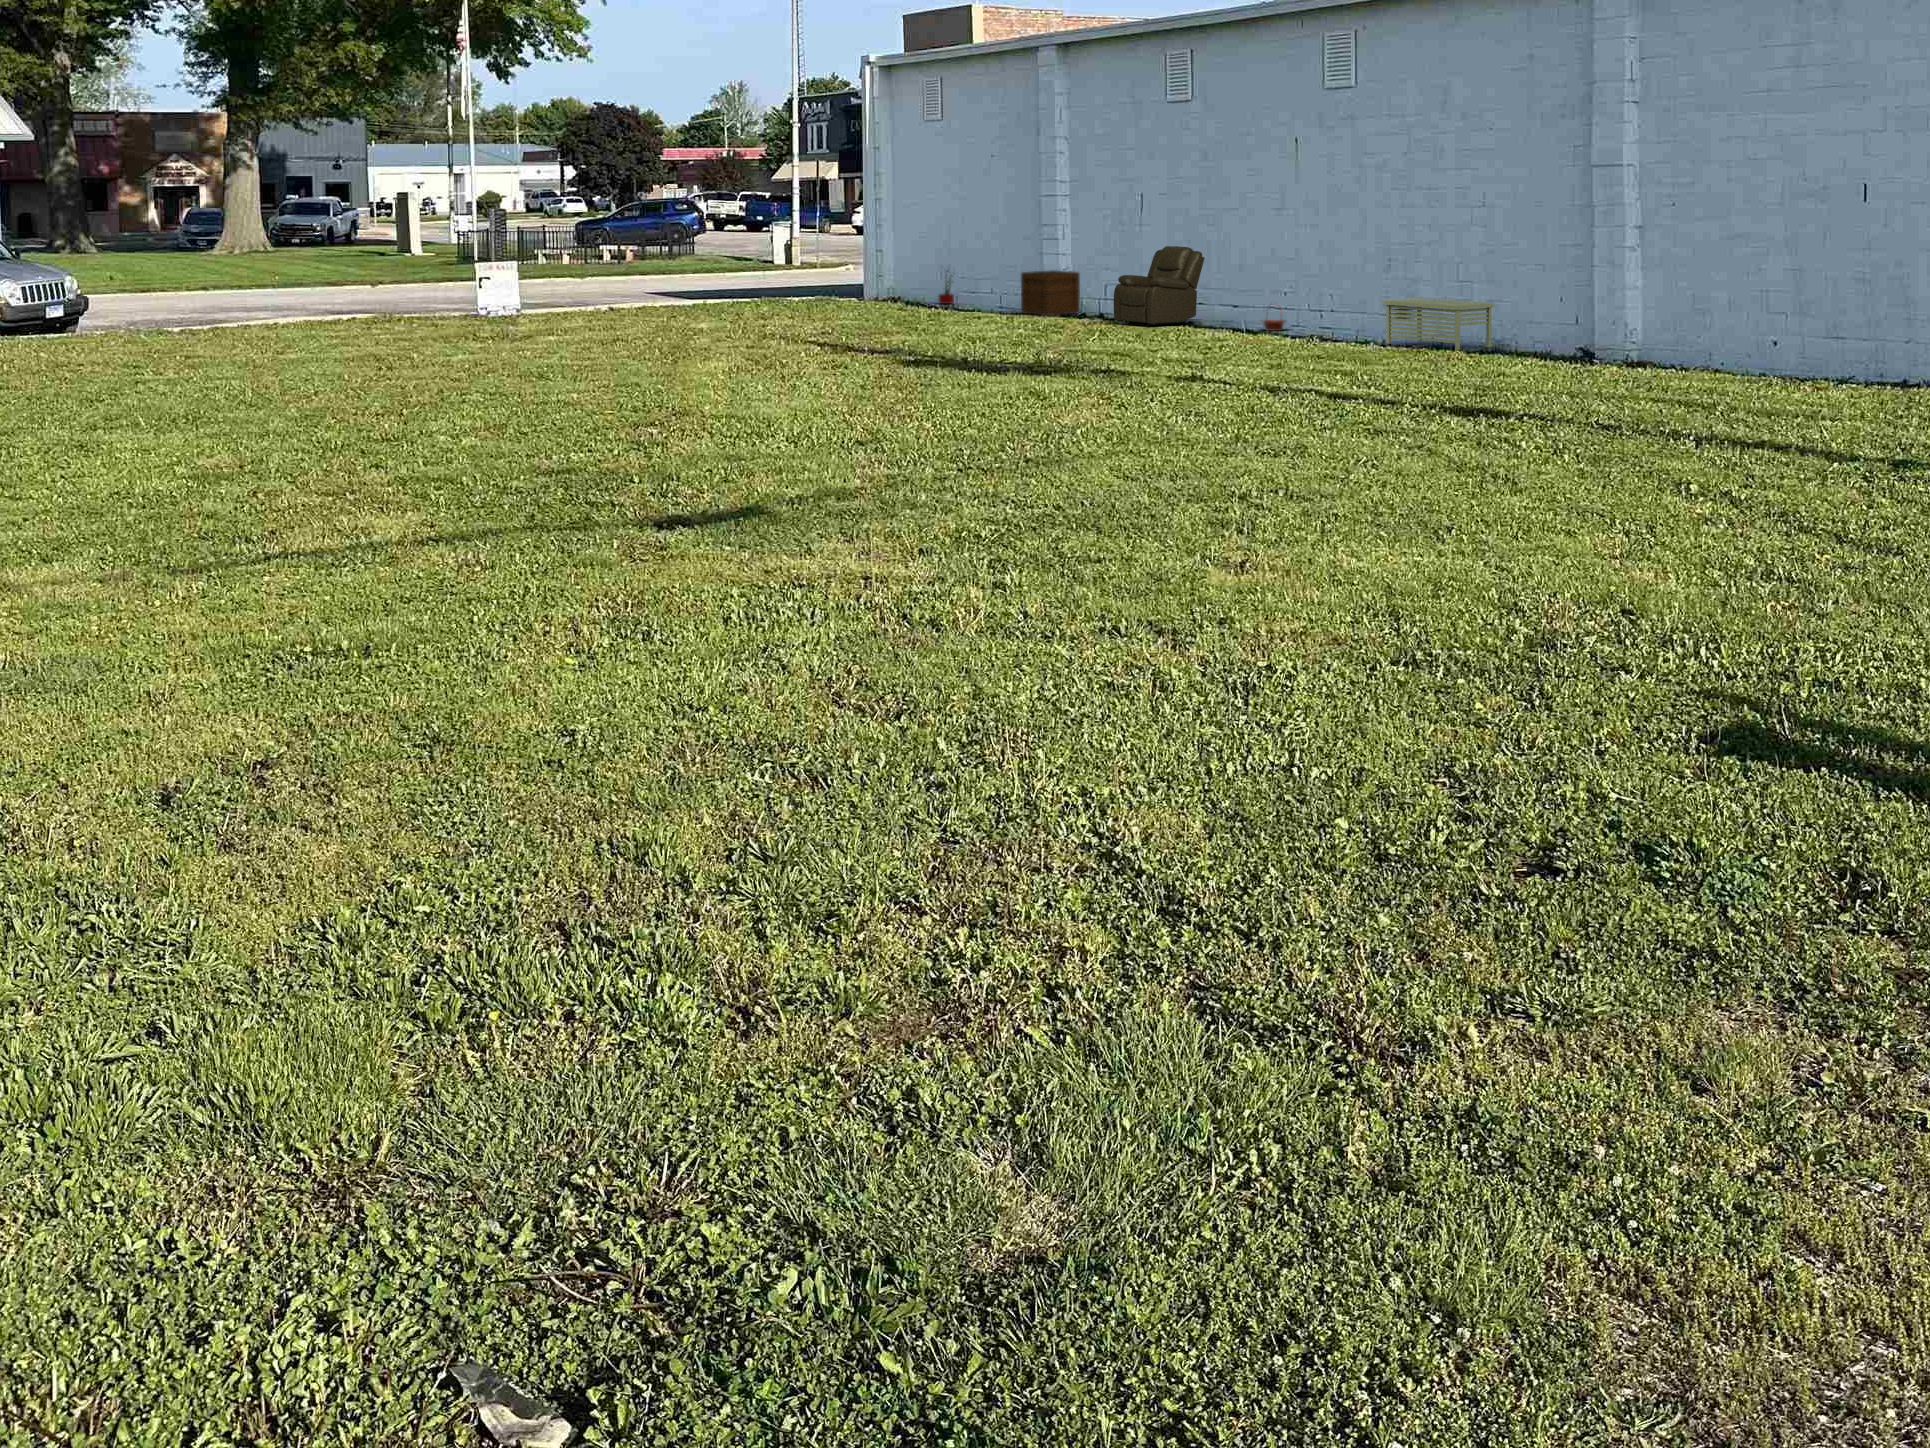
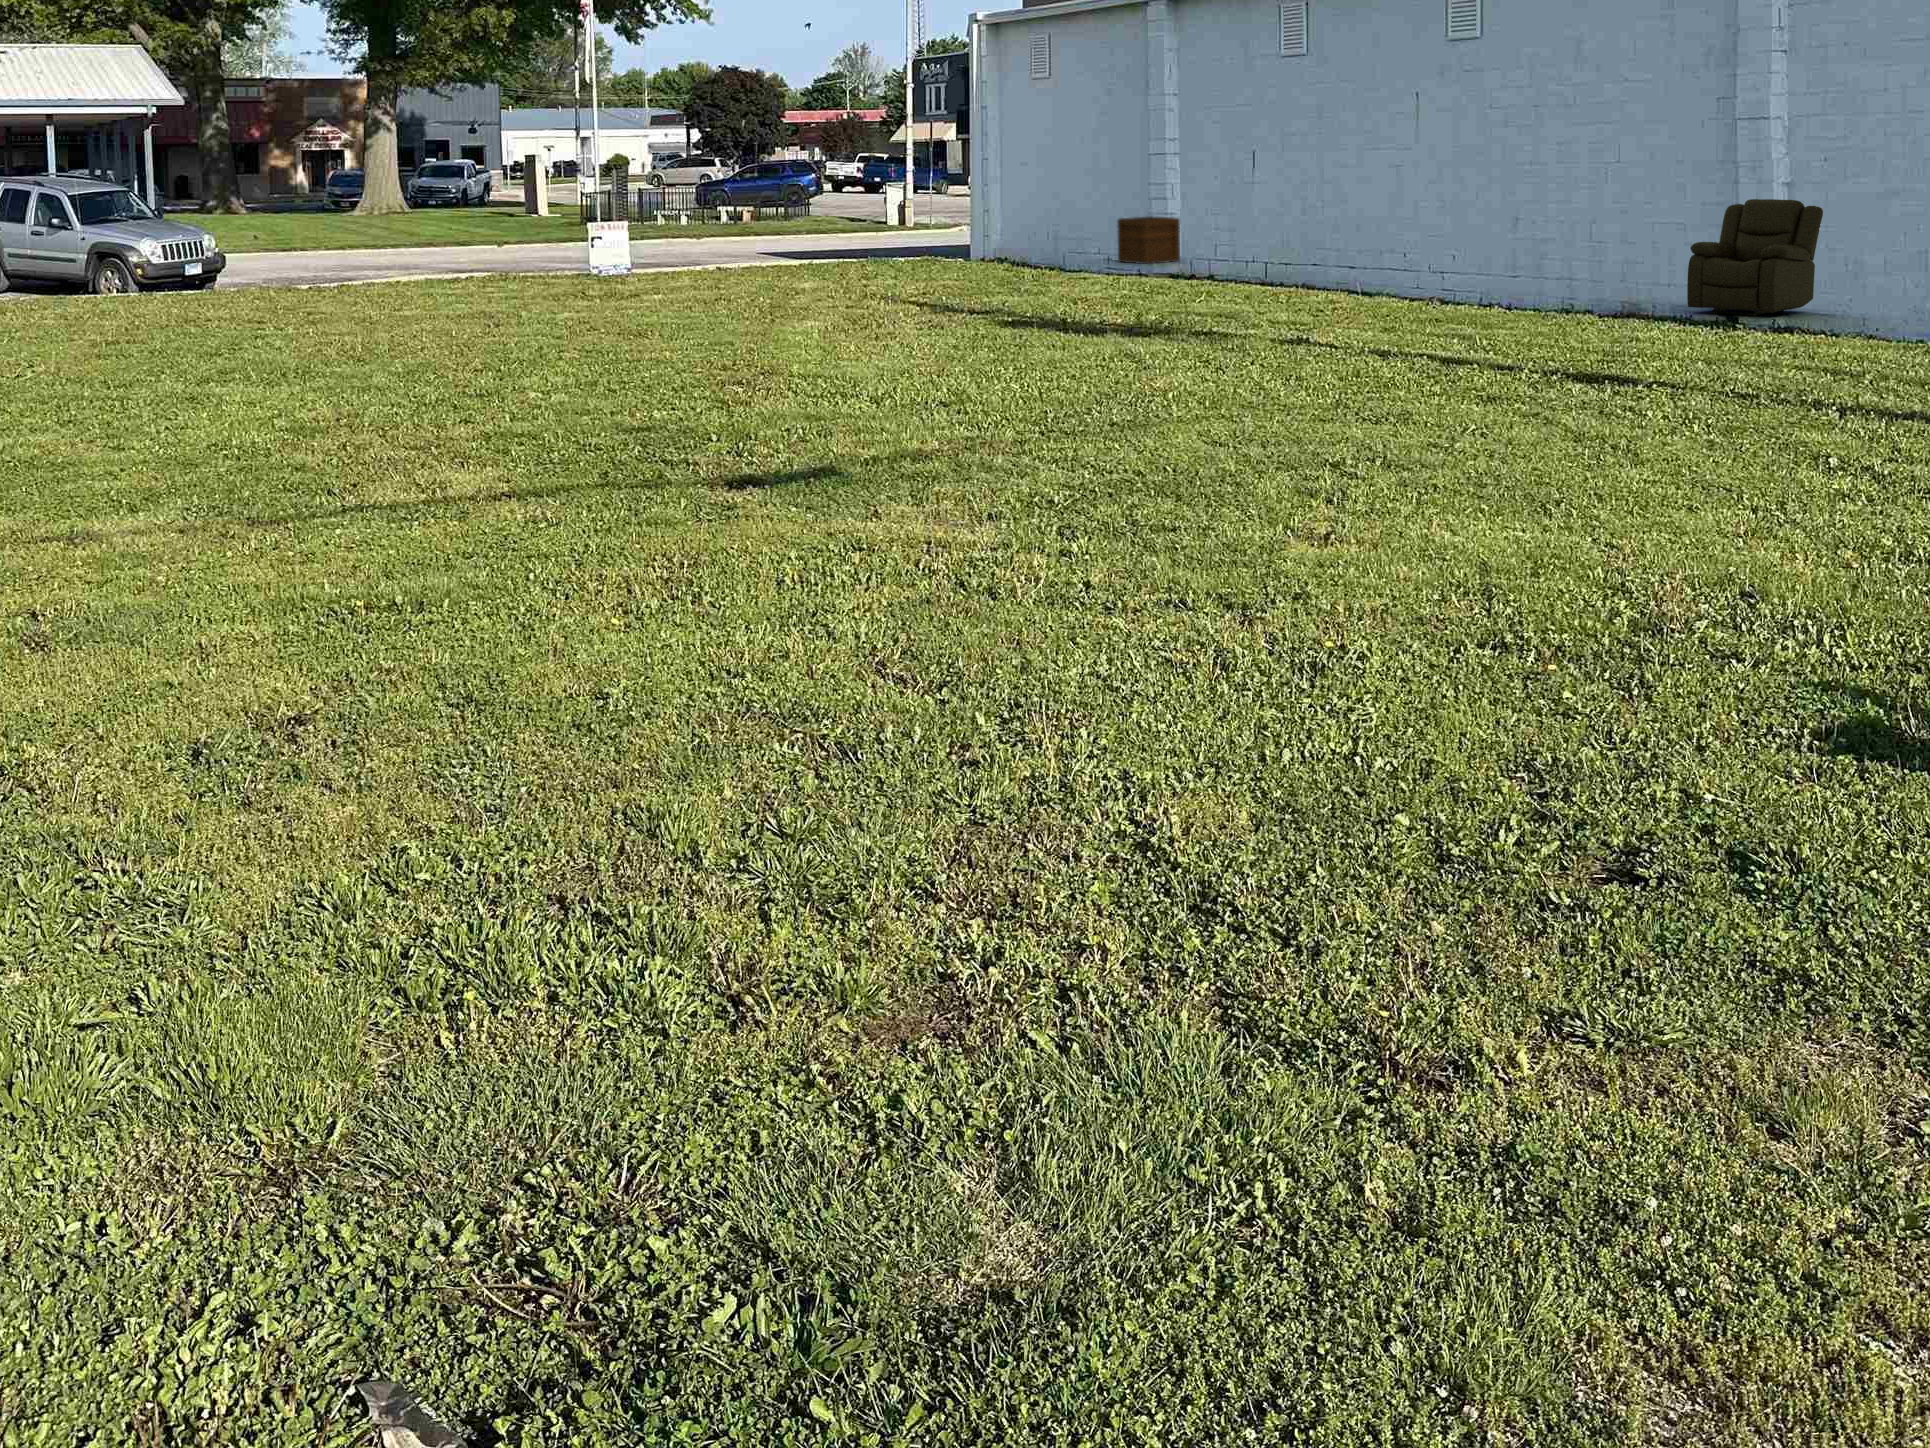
chair: present [1114,246,1205,327] -> present [1687,199,1823,316]
decorative plant: present [939,270,954,304] -> none [1033,212,1050,252]
storage bench: present [1382,298,1494,350] -> none [1503,244,1627,300]
basket: present [1263,305,1285,331] -> none [1370,249,1402,279]

